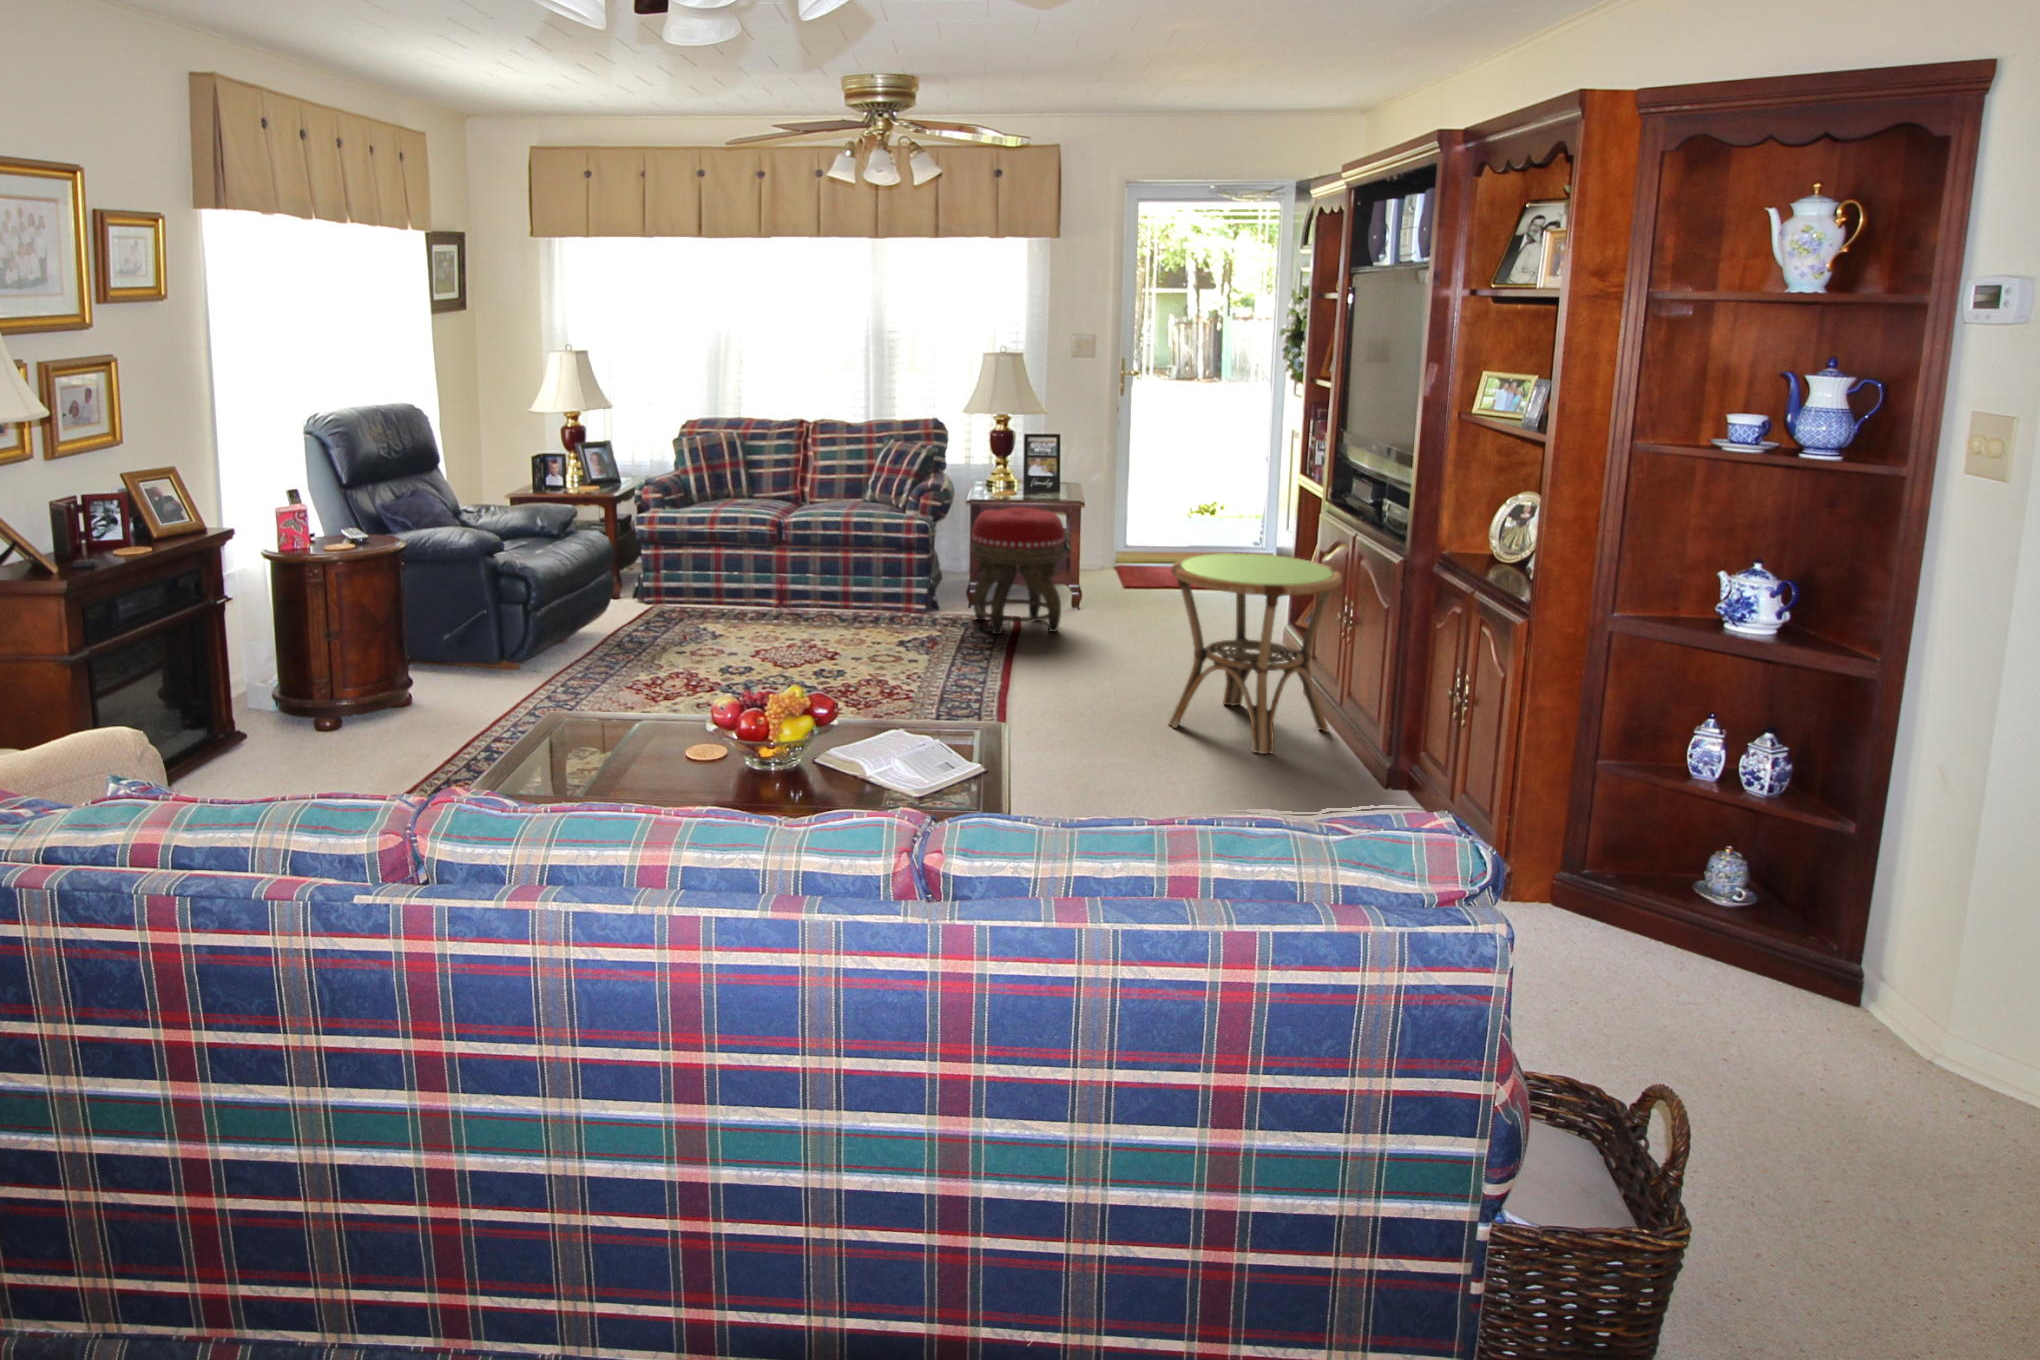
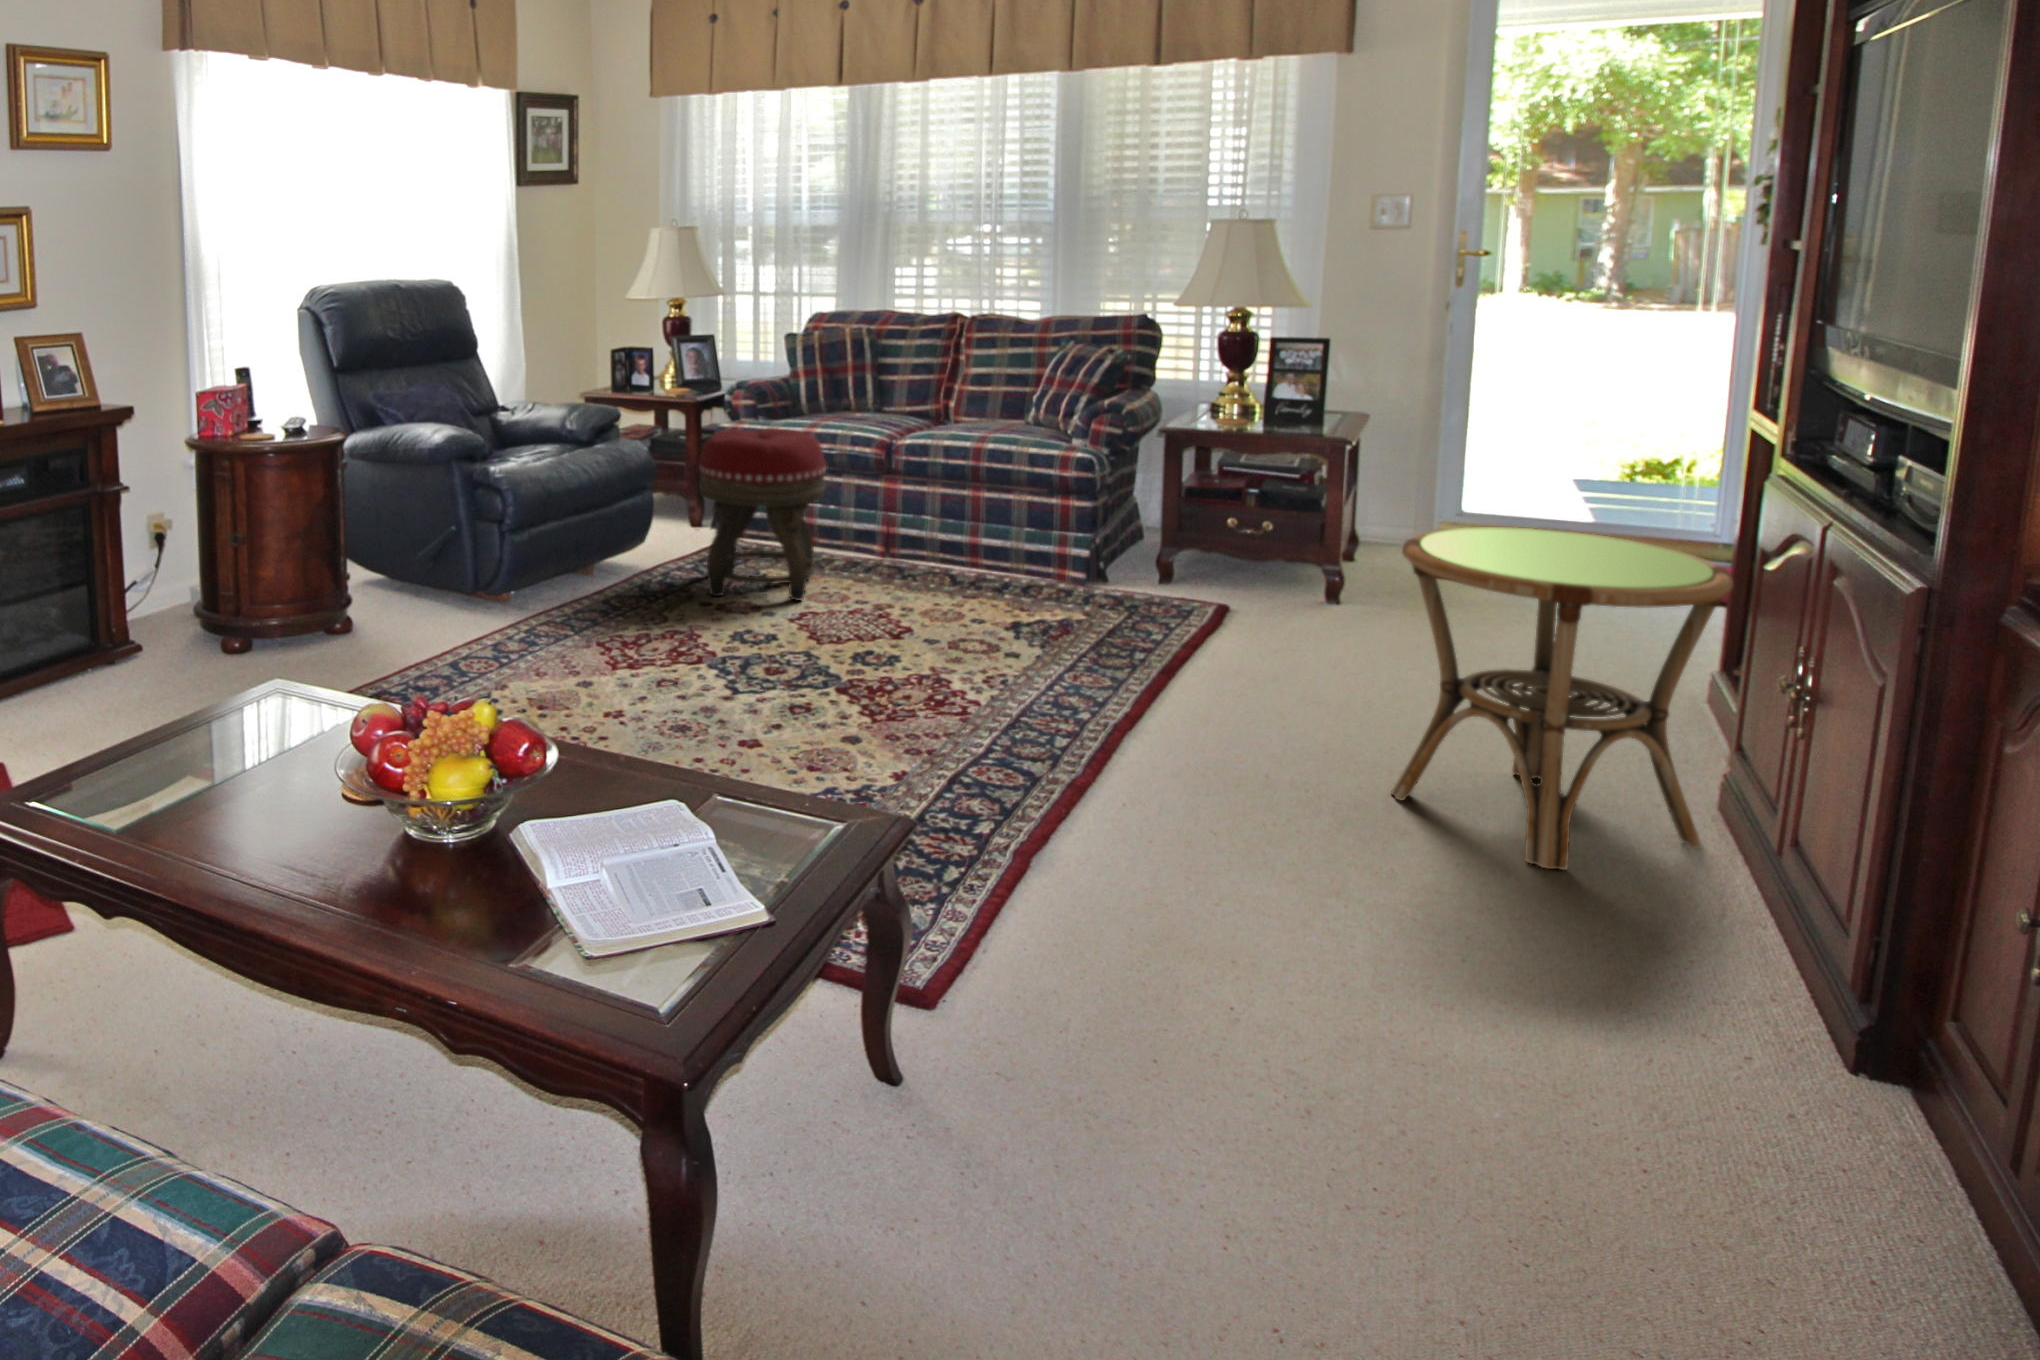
footstool: present [971,507,1065,634] -> present [699,428,826,601]

